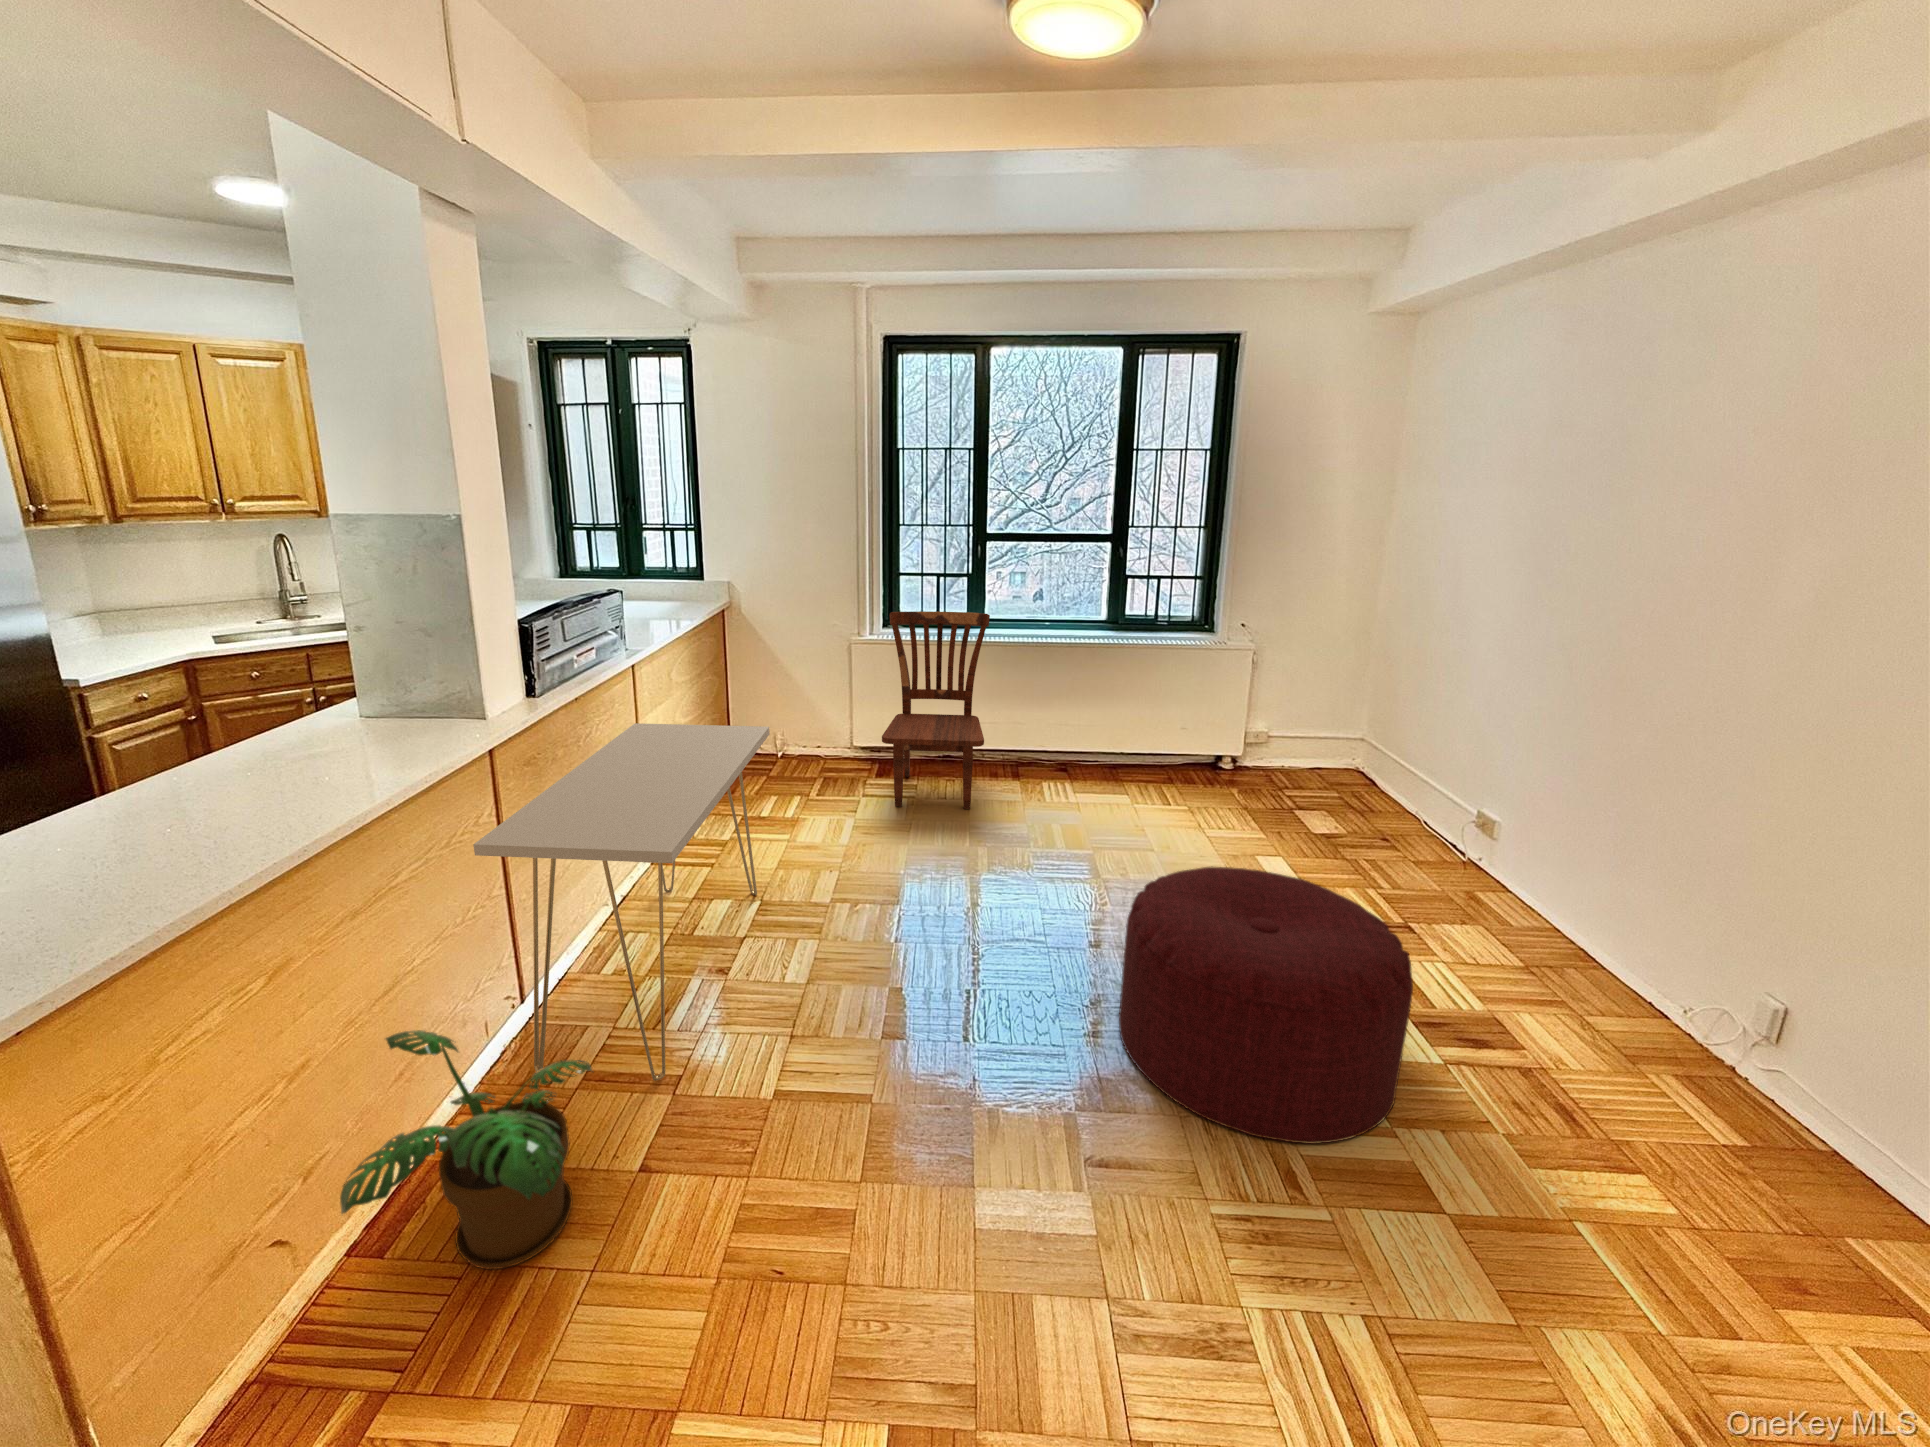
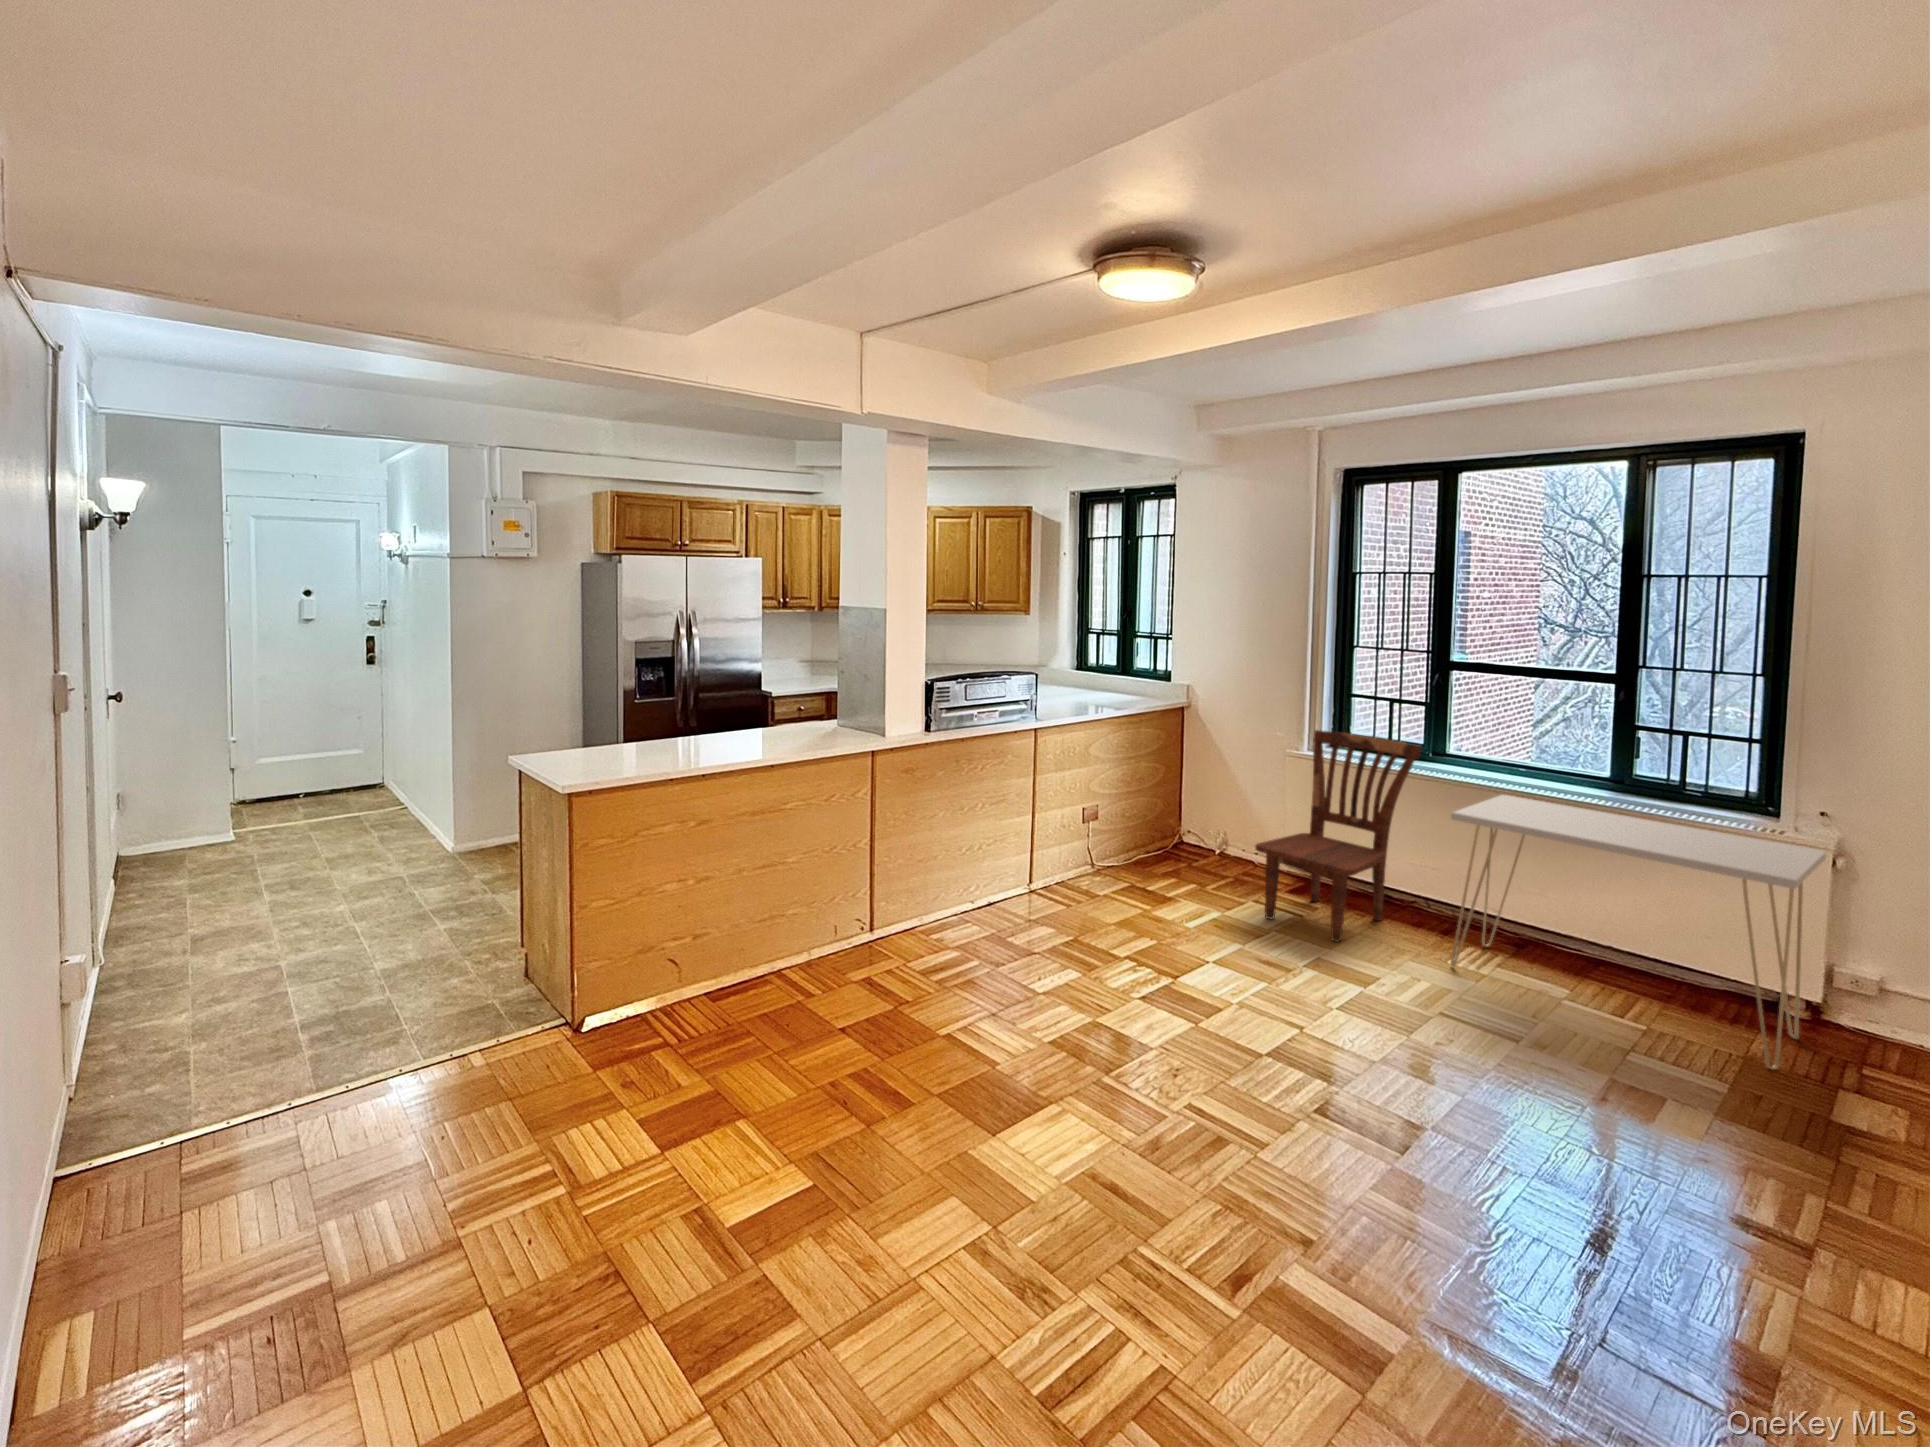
console table: present [473,723,770,1081] -> present [1451,795,1826,1070]
ottoman: present [1119,866,1413,1144] -> none [1194,991,1494,1279]
potted plant: present [340,1030,592,1269] -> none [718,884,828,1024]

